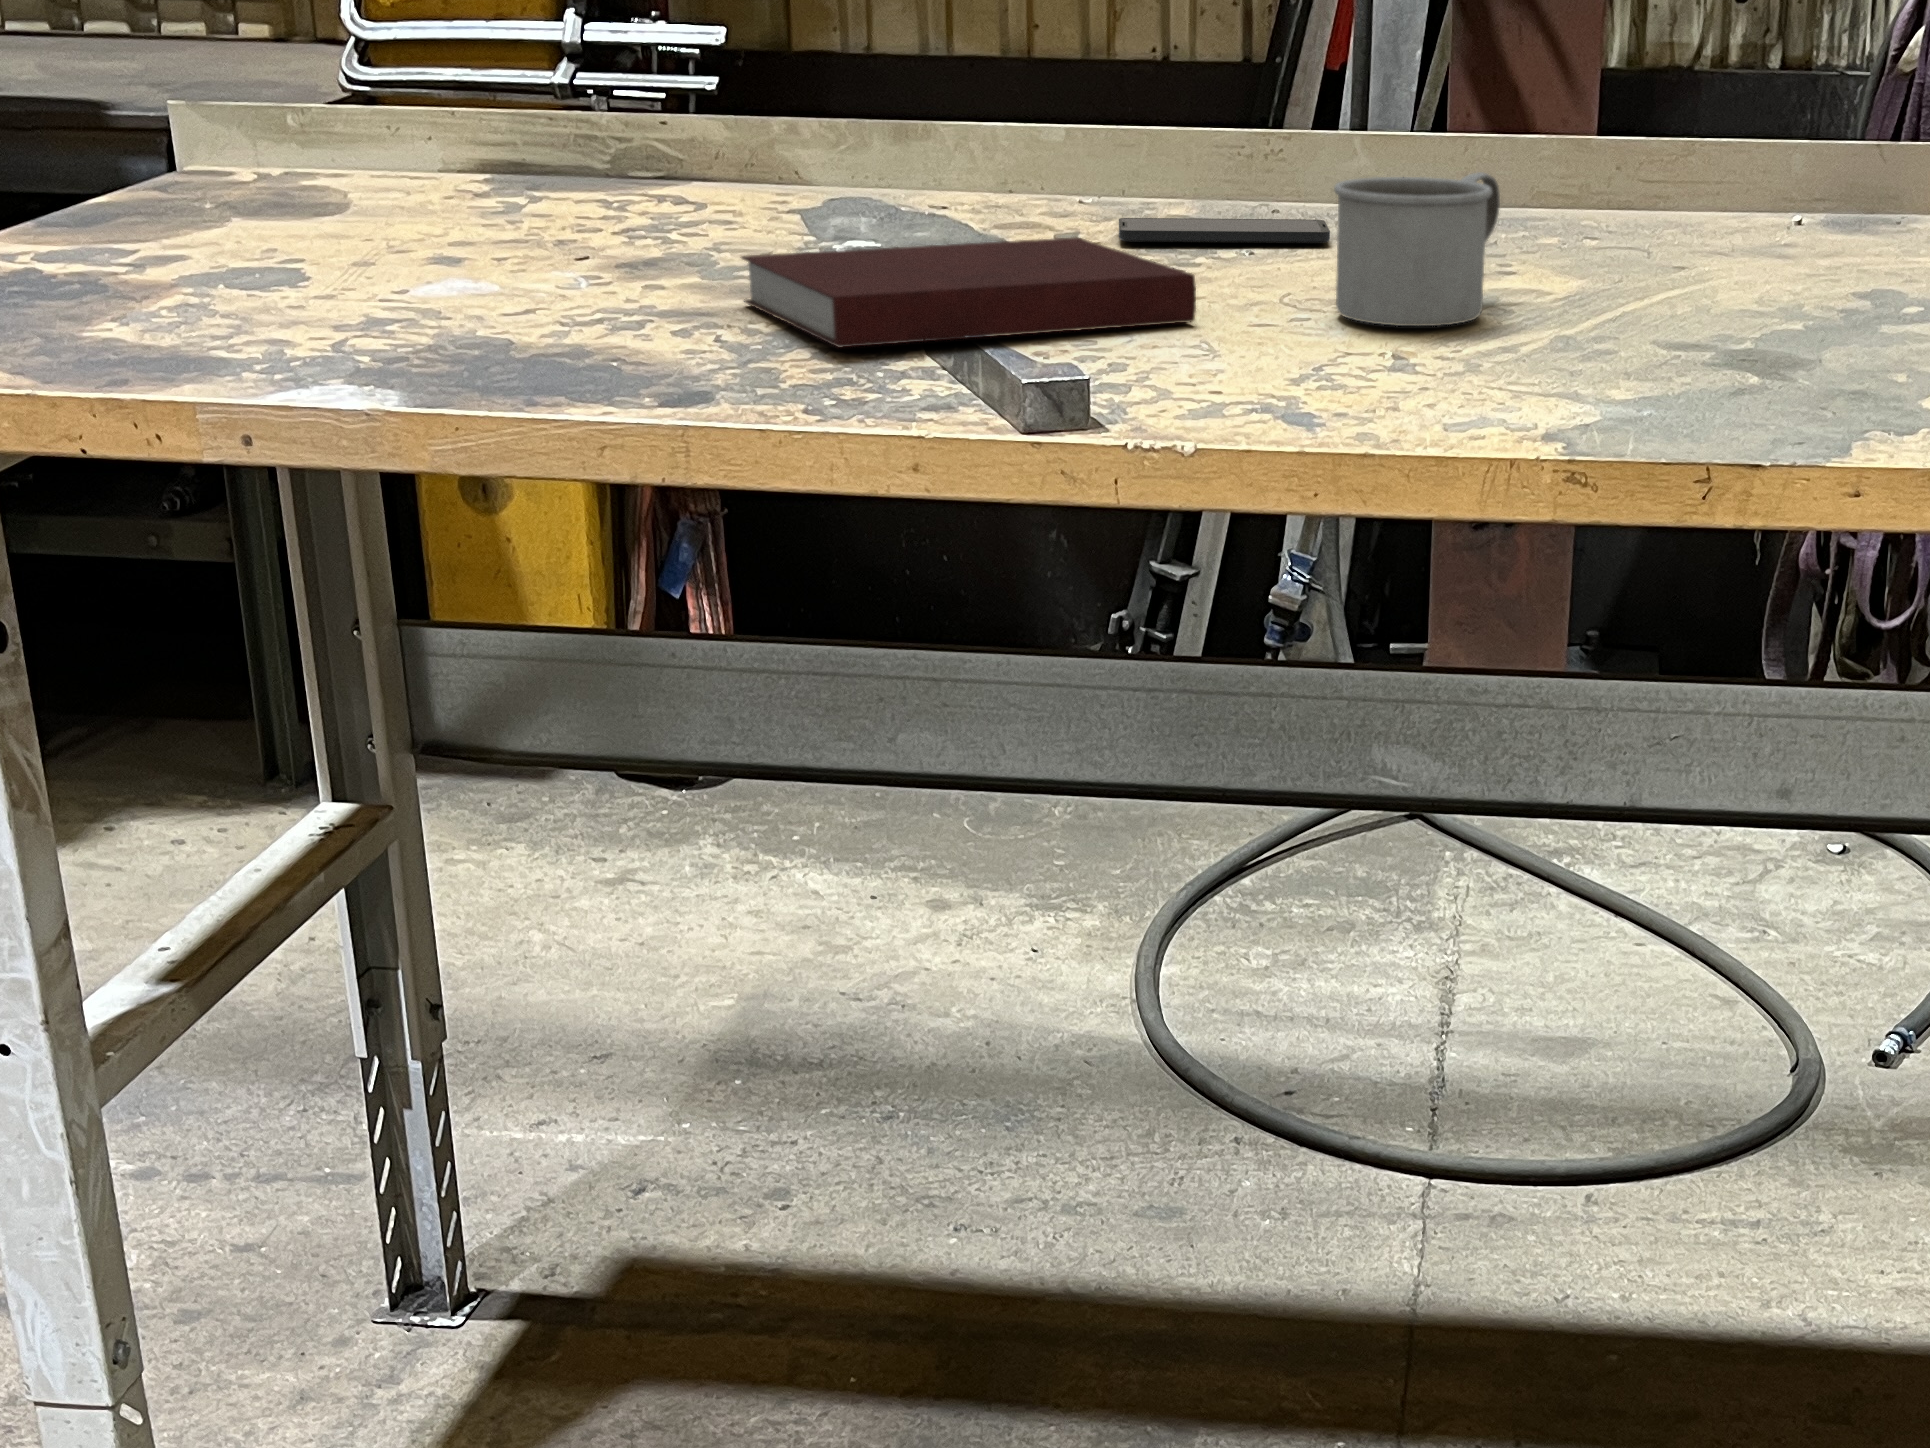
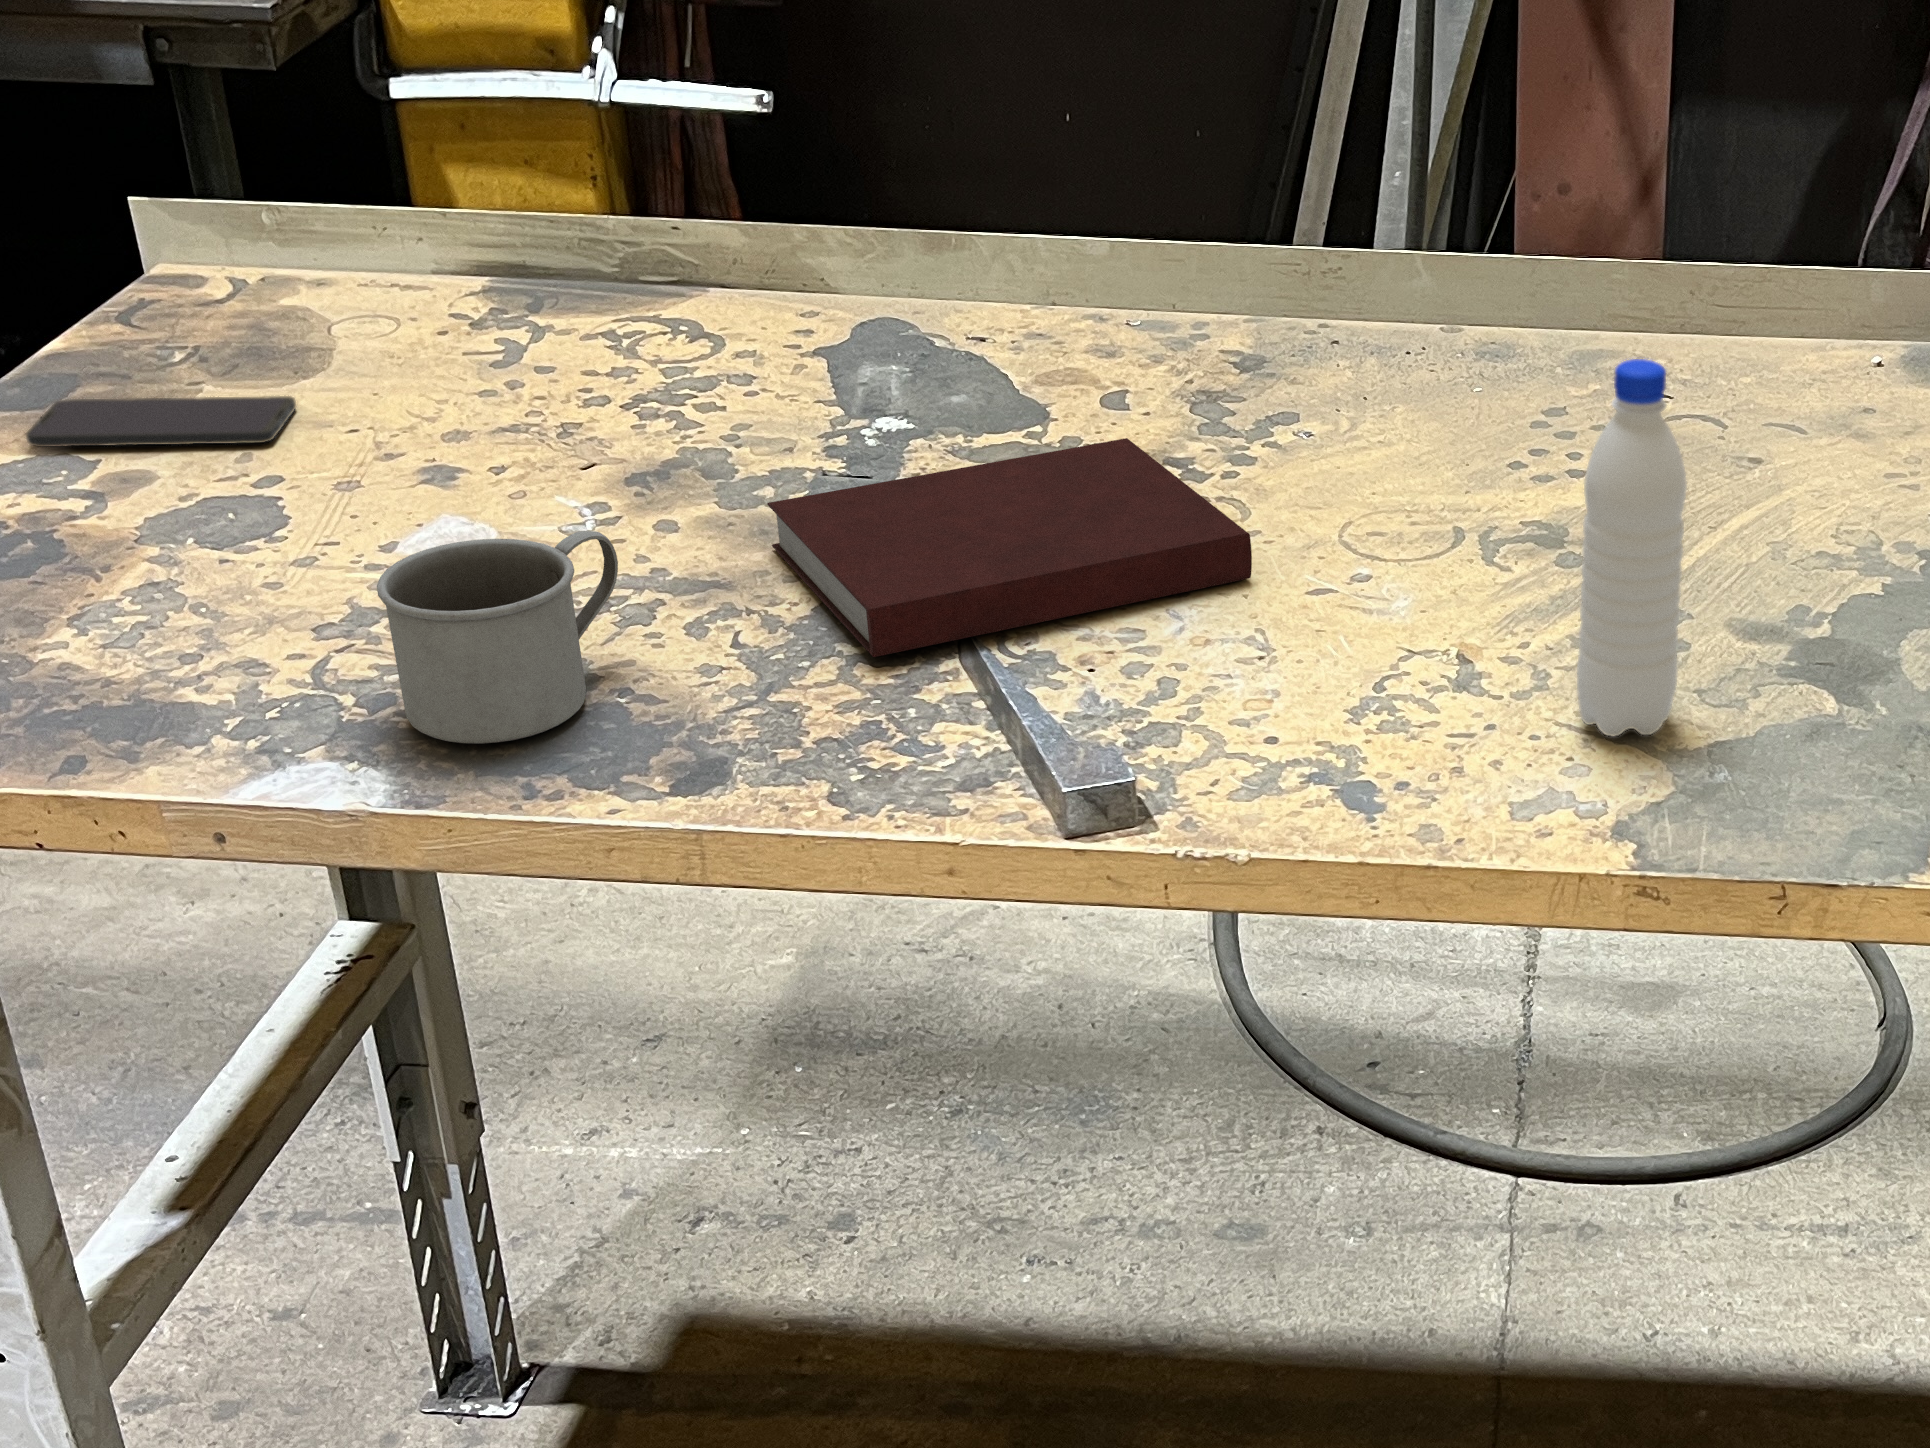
water bottle: none [1509,5,1617,398] -> present [1577,359,1687,736]
mug: present [1334,172,1500,326] -> present [377,531,618,743]
smartphone: present [1119,218,1330,243] -> present [26,396,296,447]

